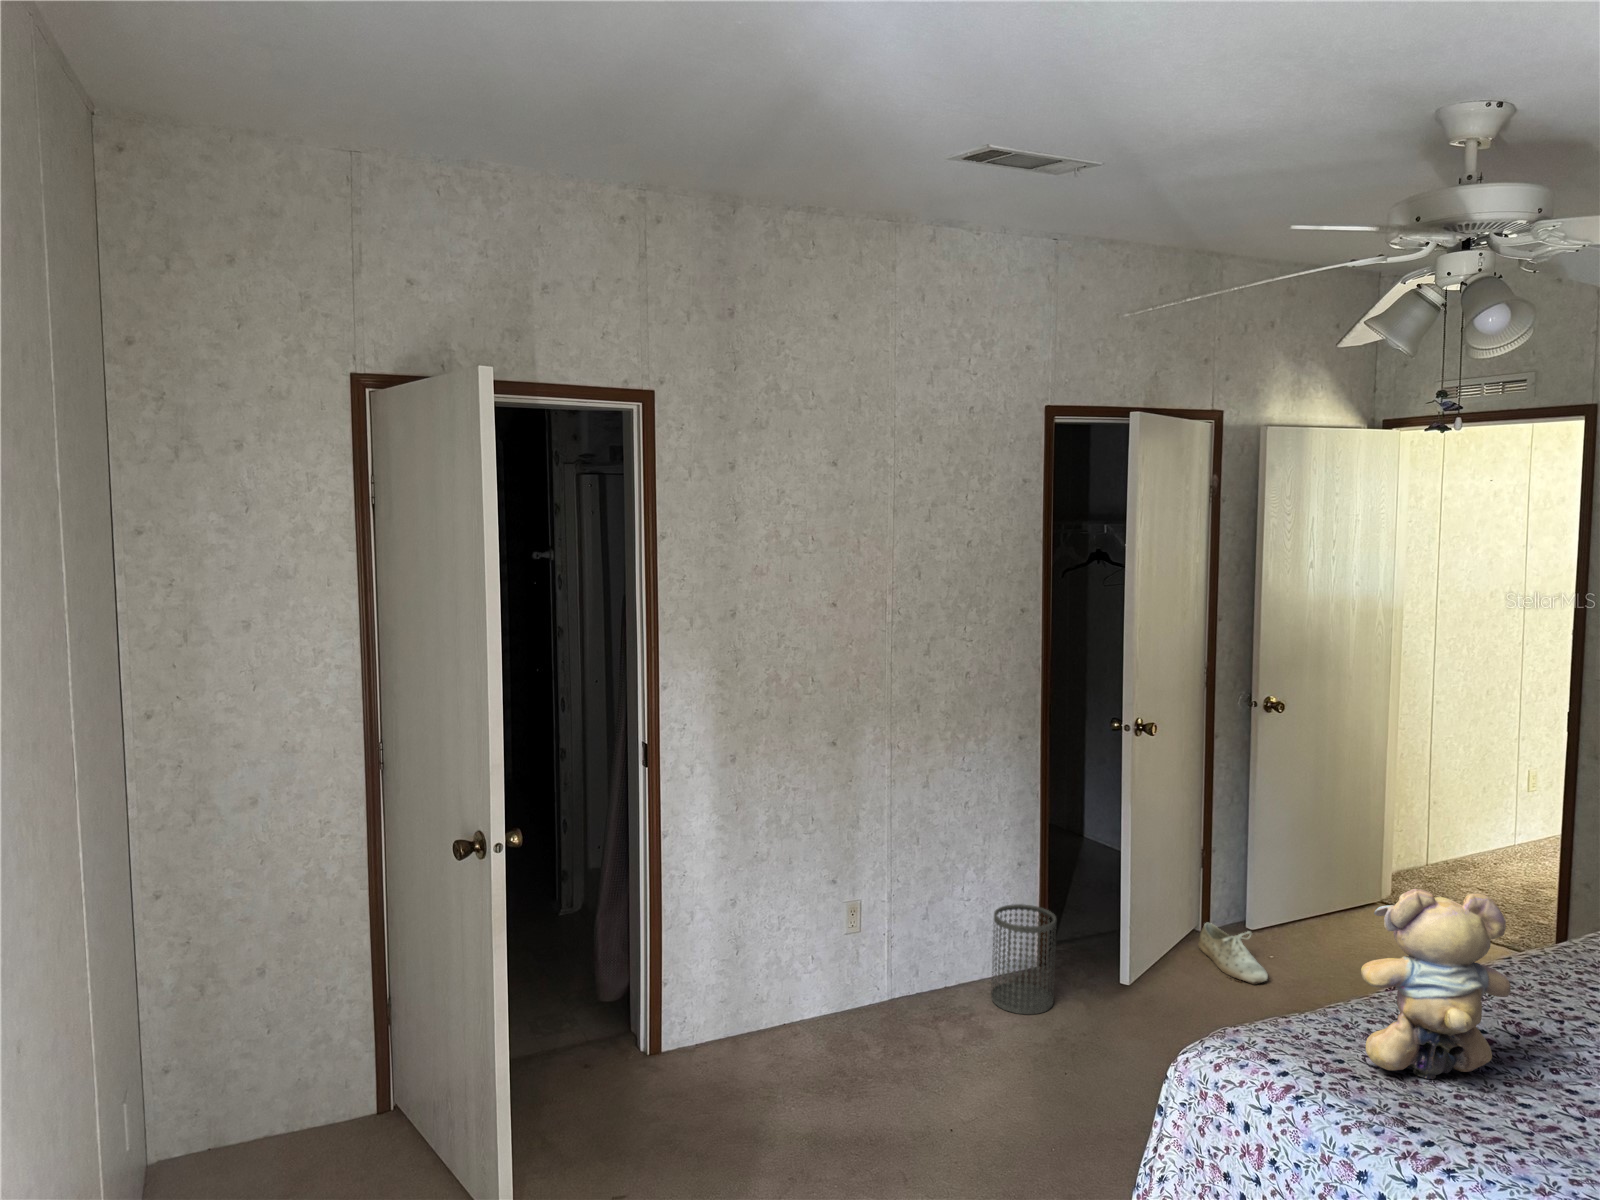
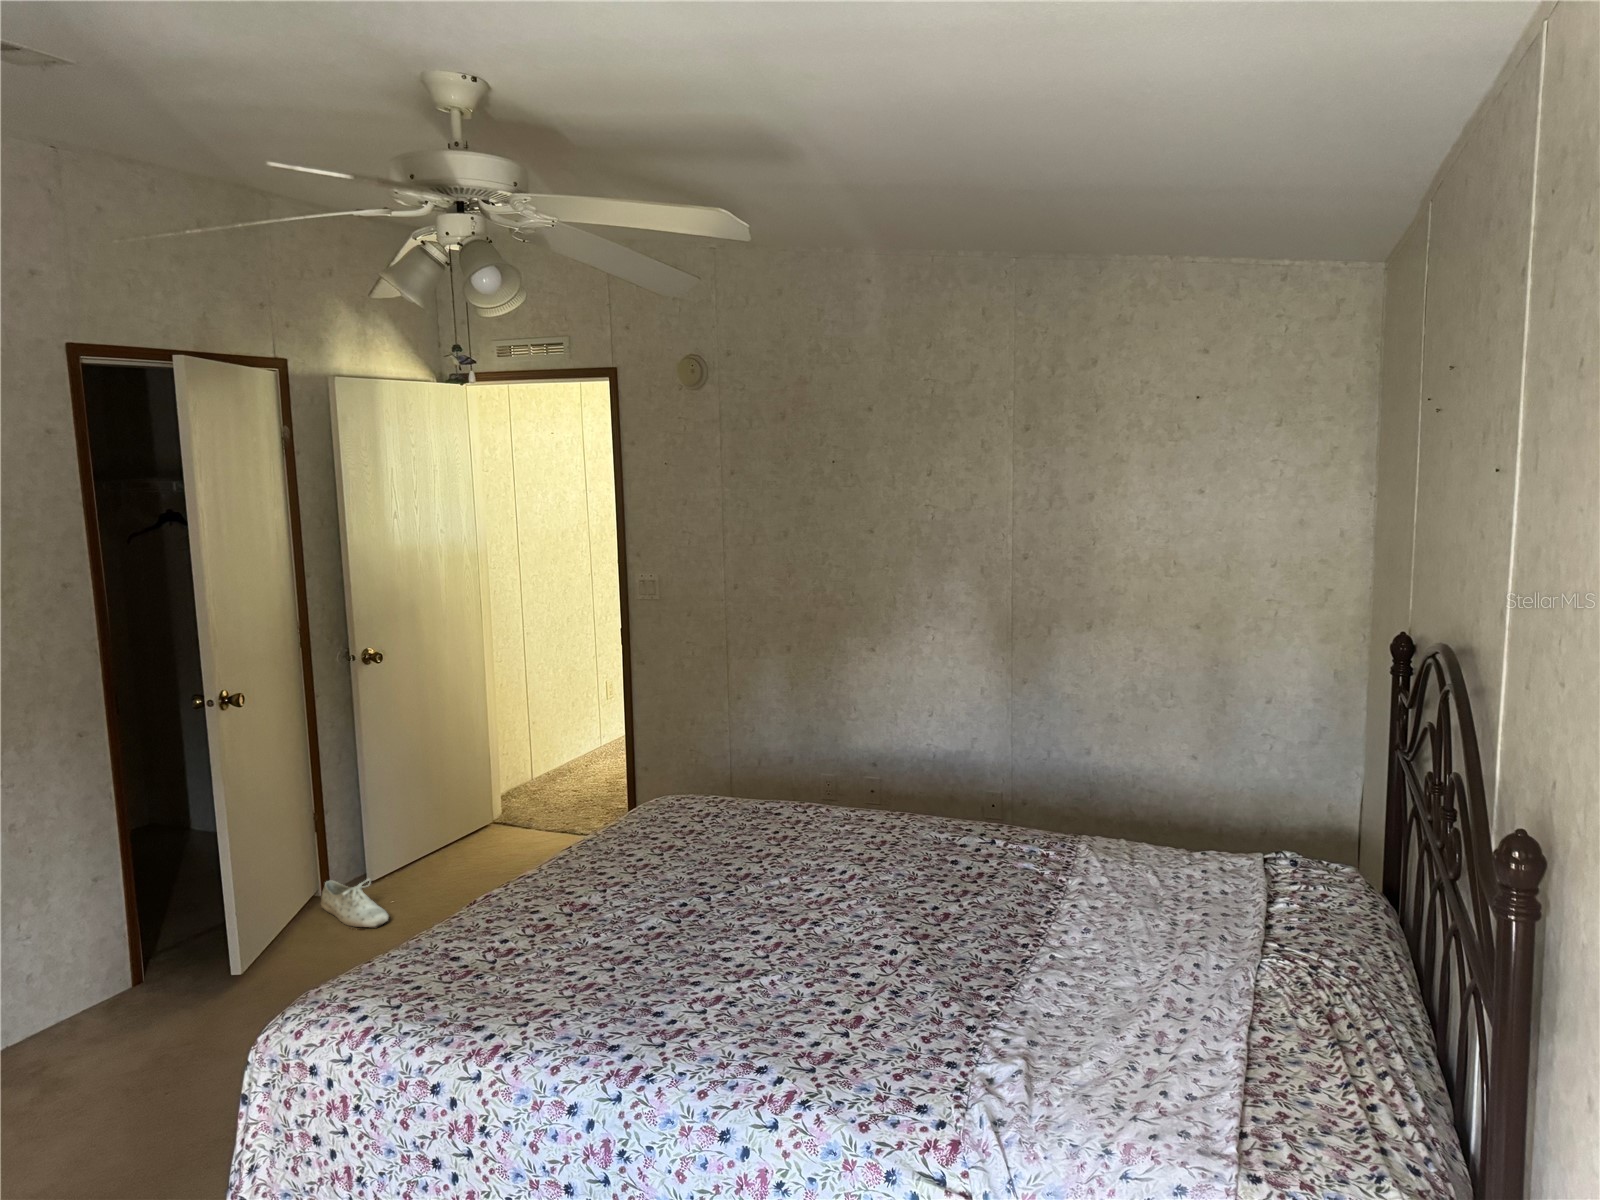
teddy bear: present [1361,889,1511,1079] -> none [429,801,554,981]
wastebasket: present [991,904,1056,1014] -> none [68,915,156,1041]

